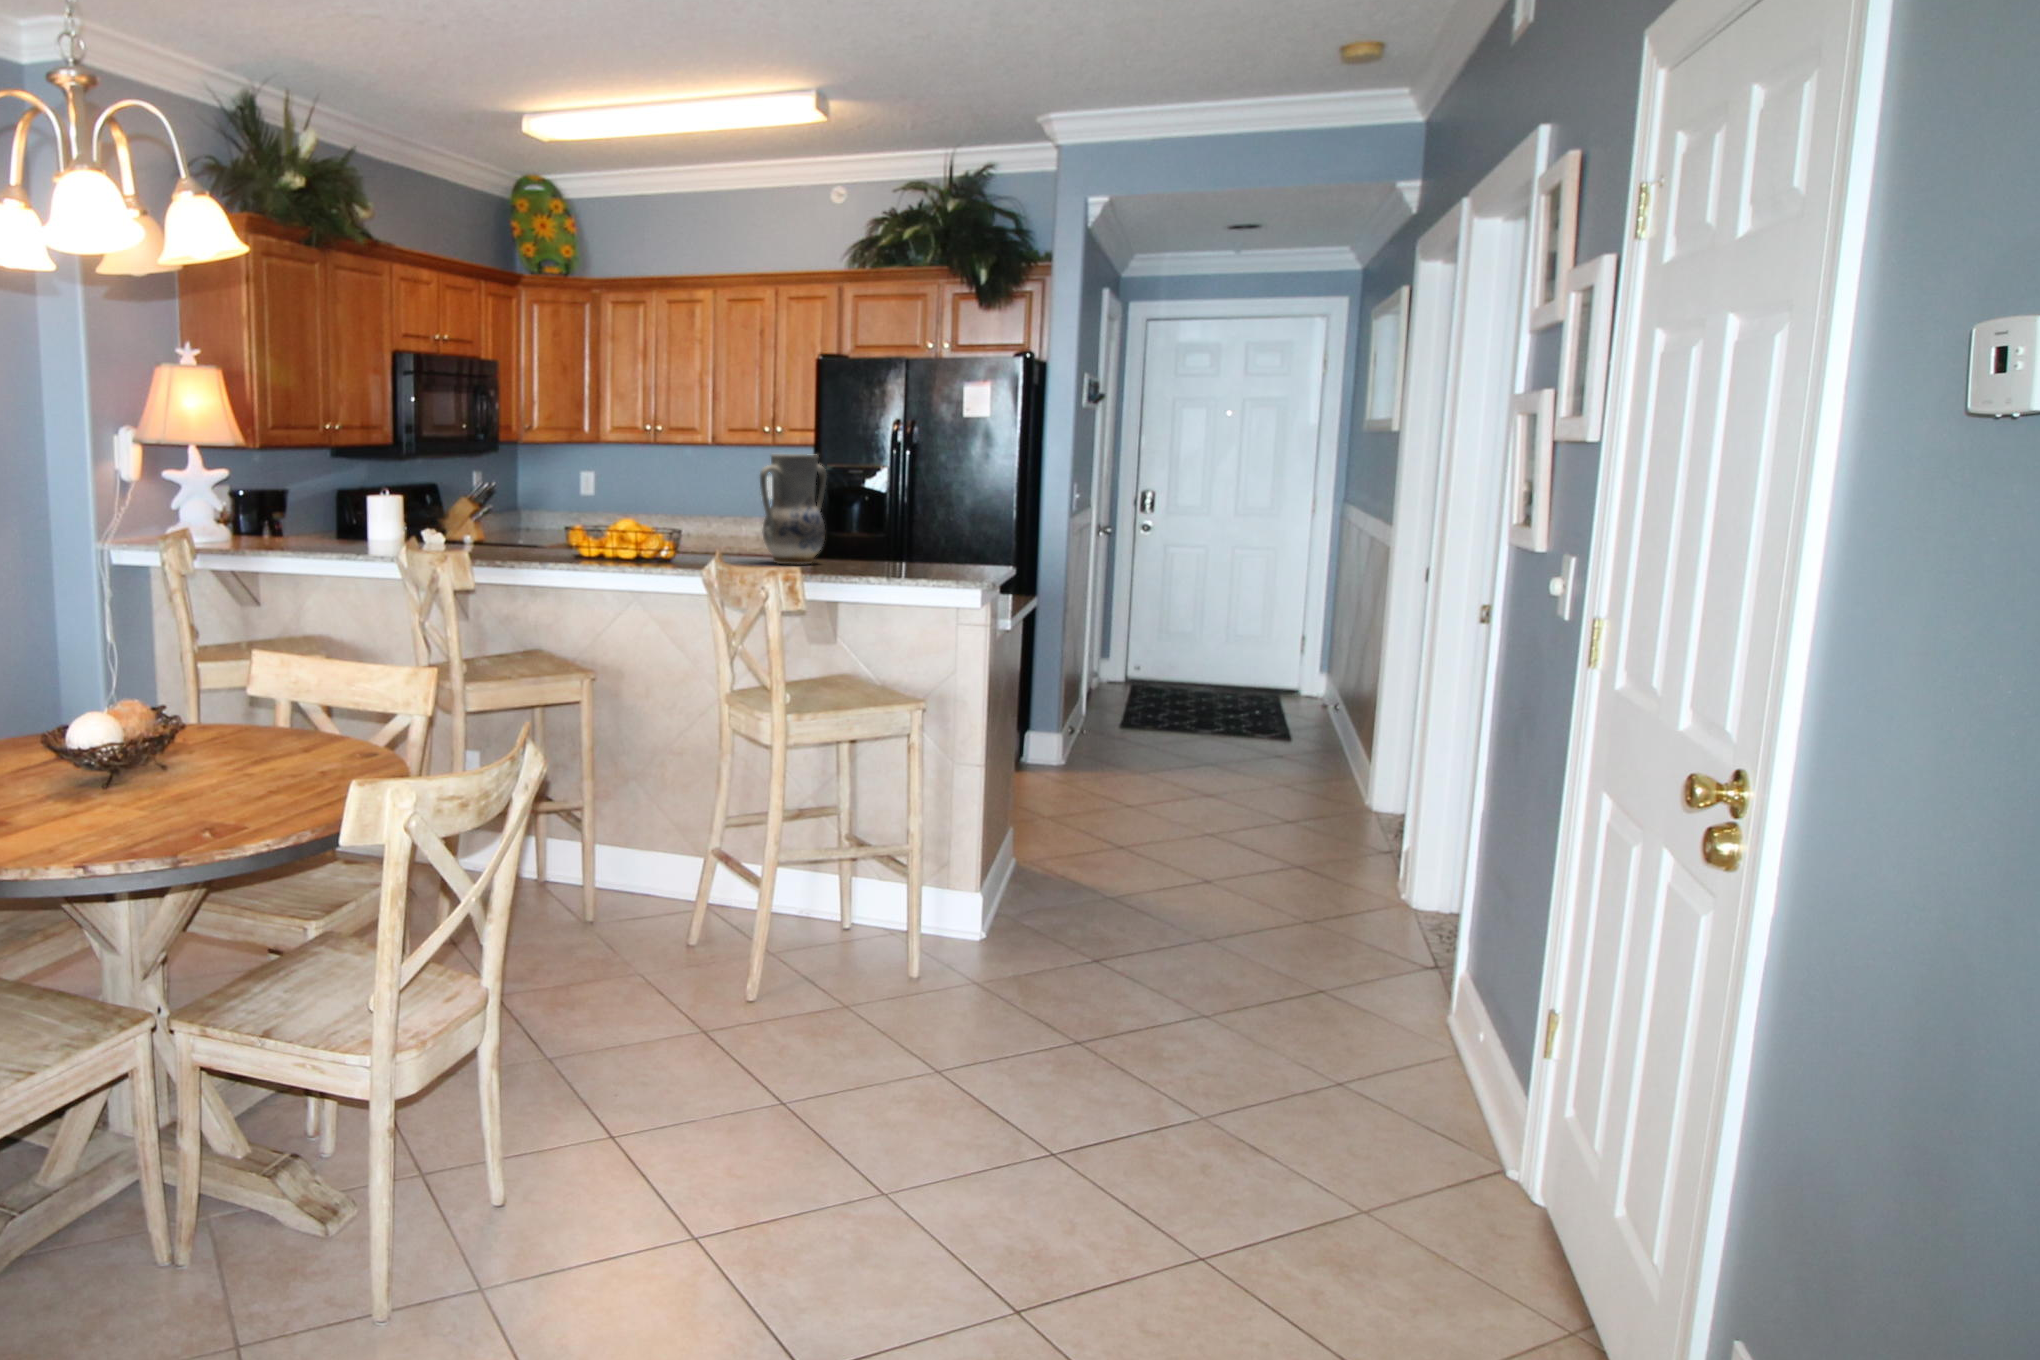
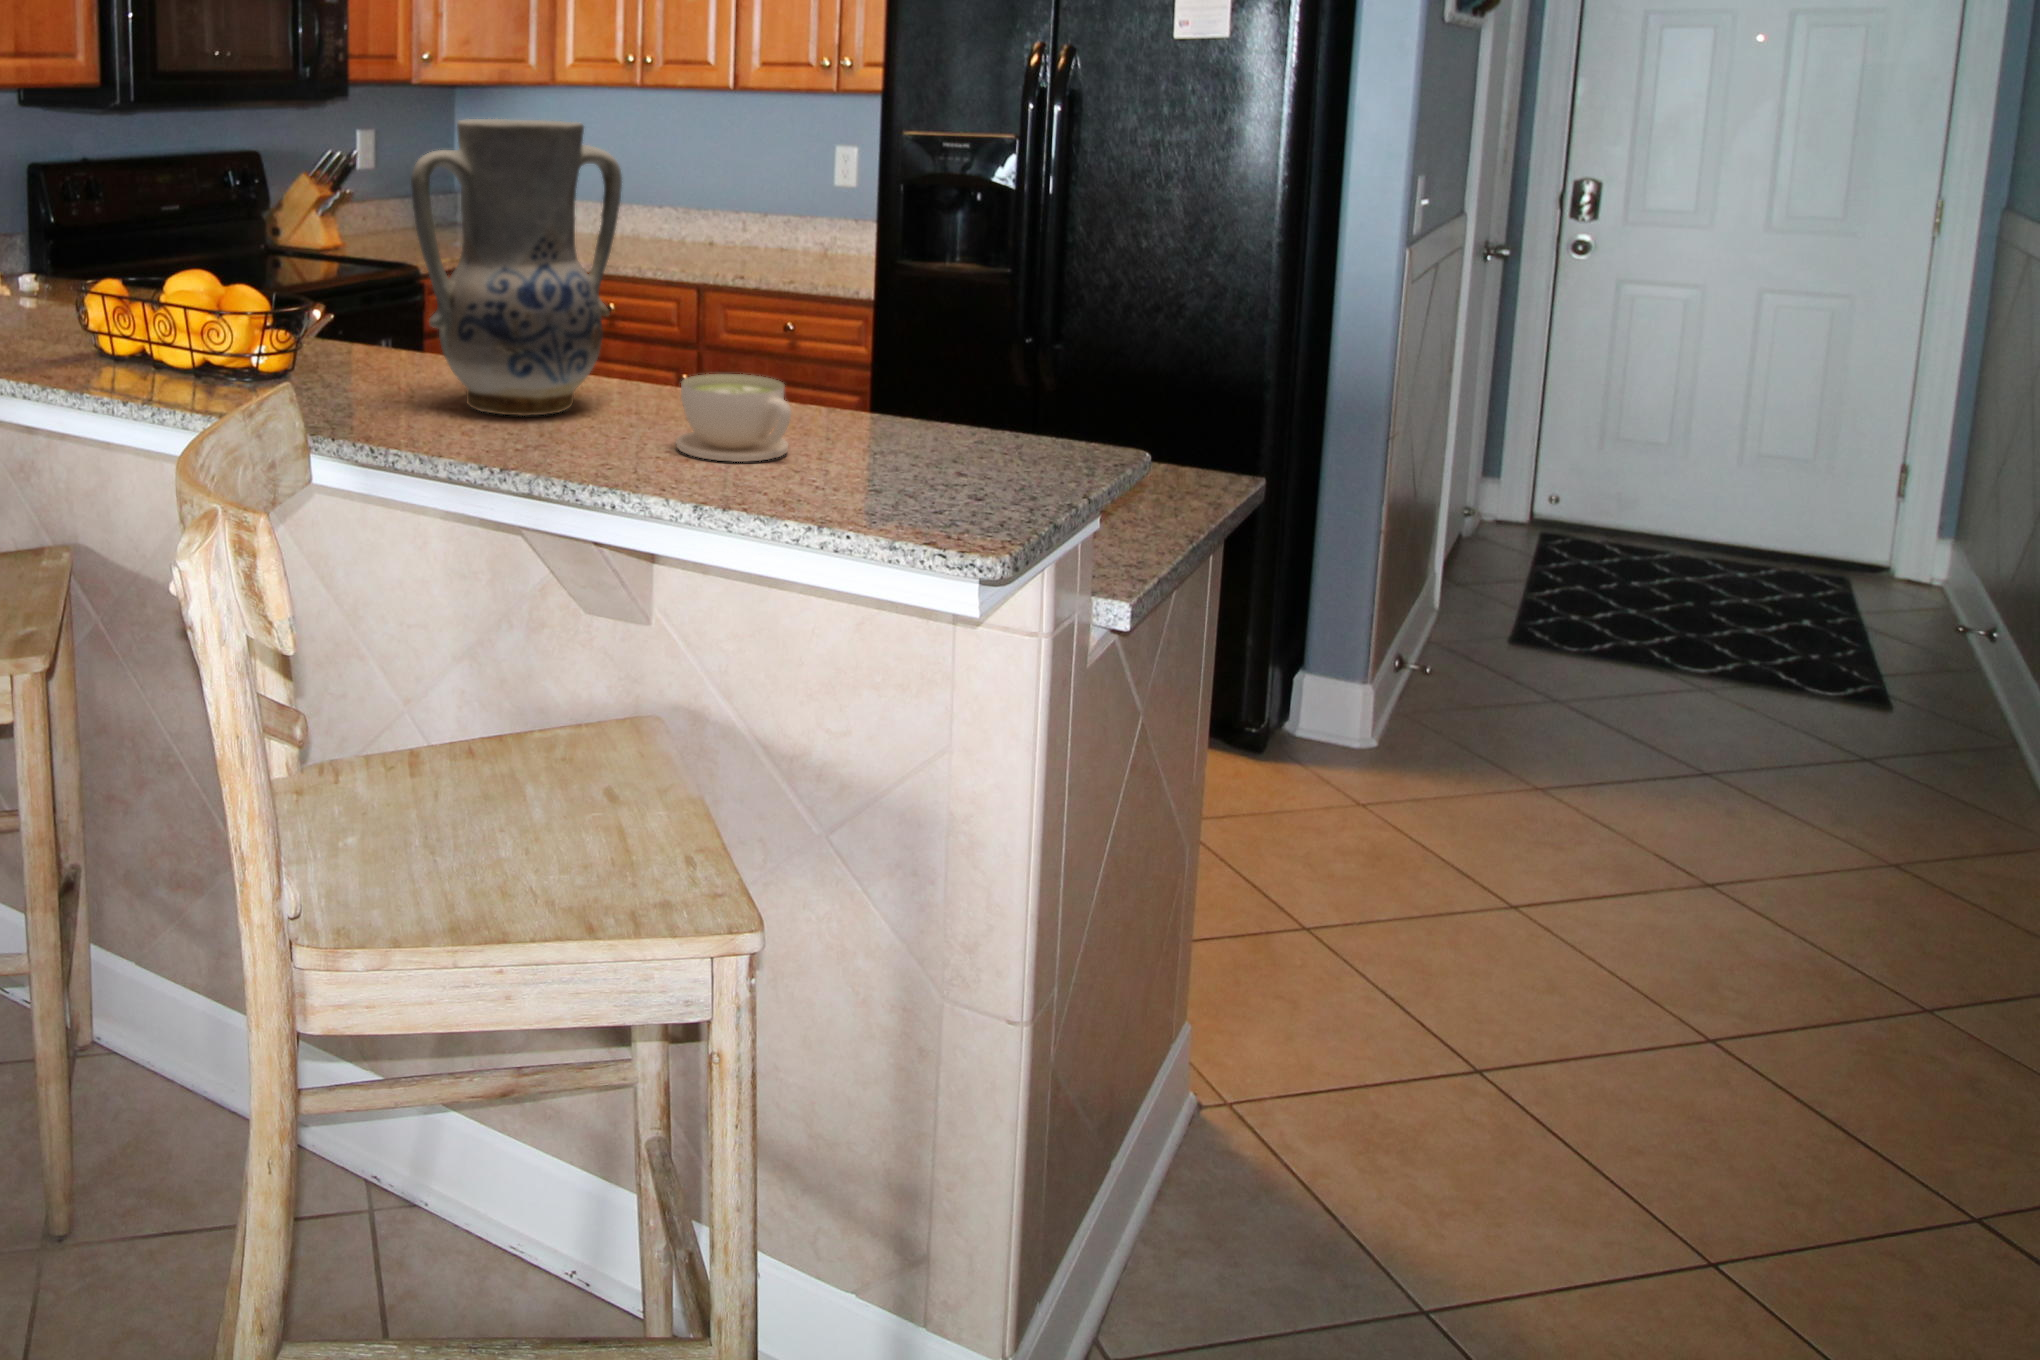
coffee cup: none [869,543,913,570] -> present [676,374,791,462]

